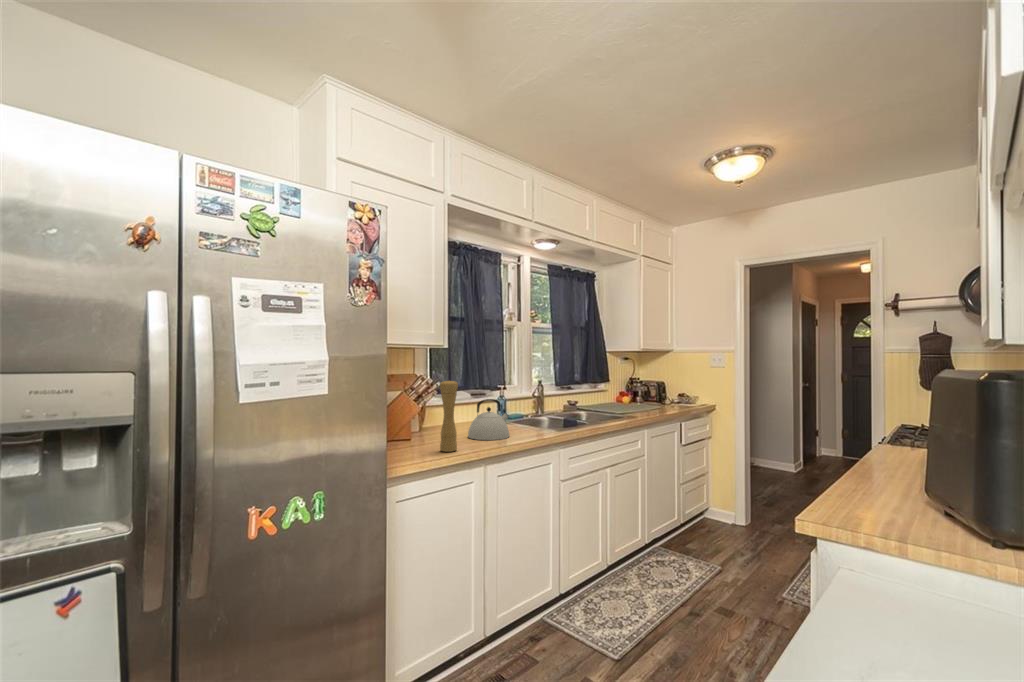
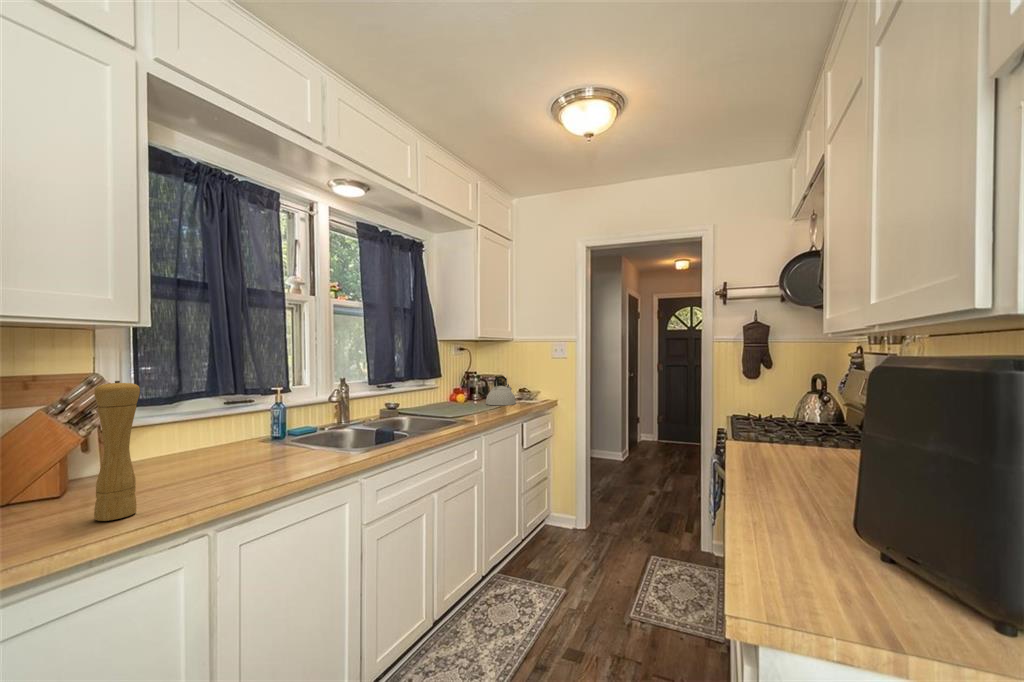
kettle: present [468,399,510,440] -> present [486,376,516,405]

